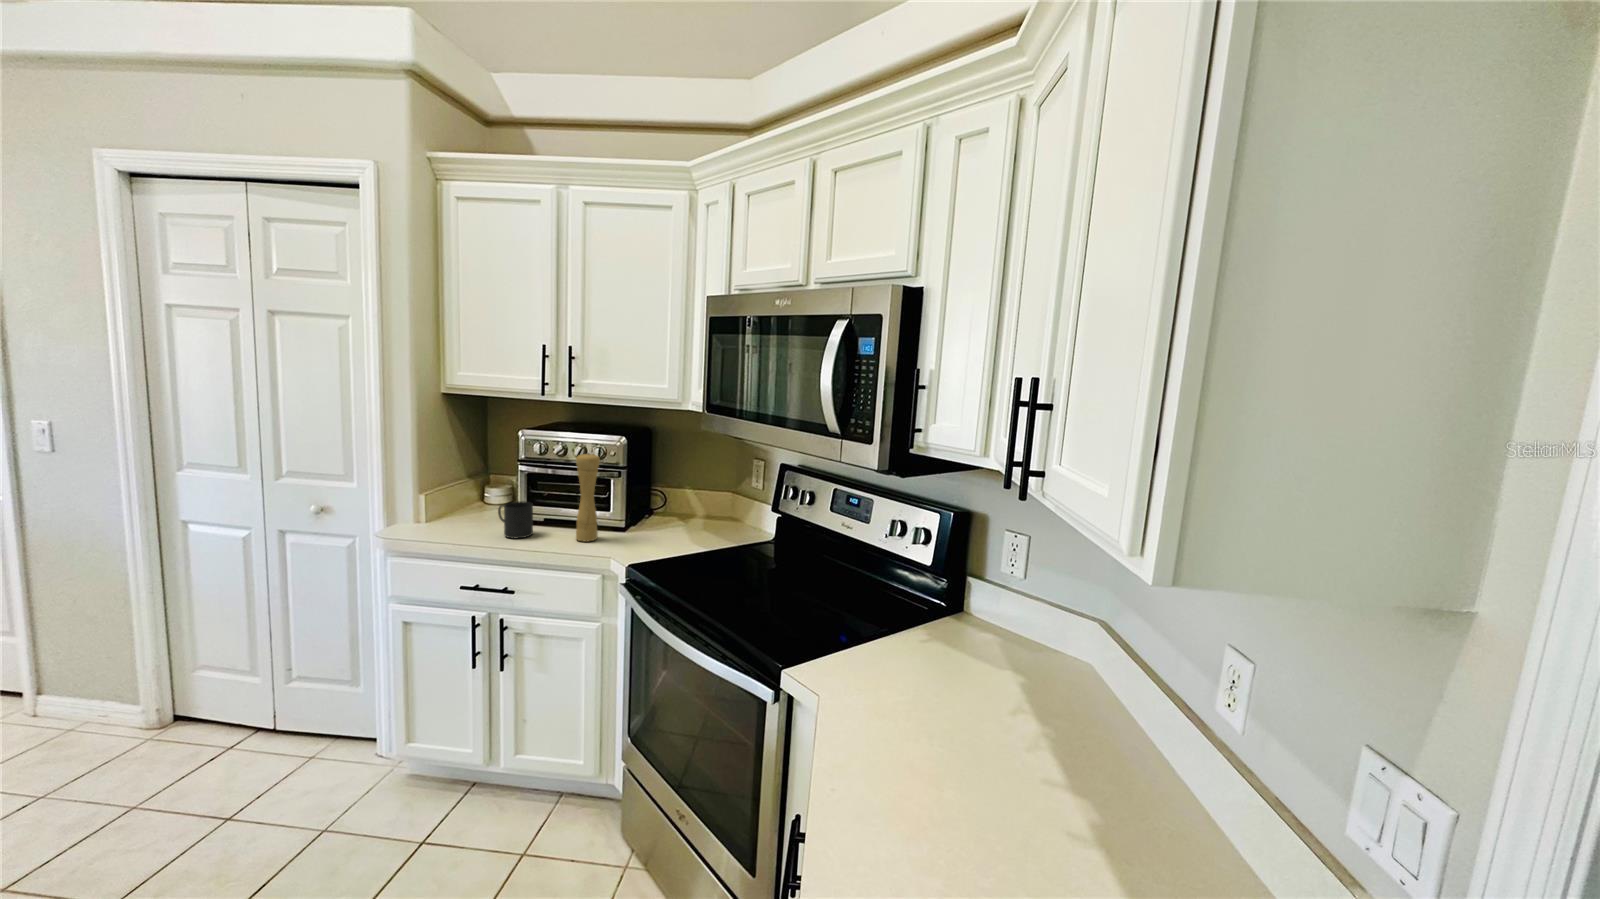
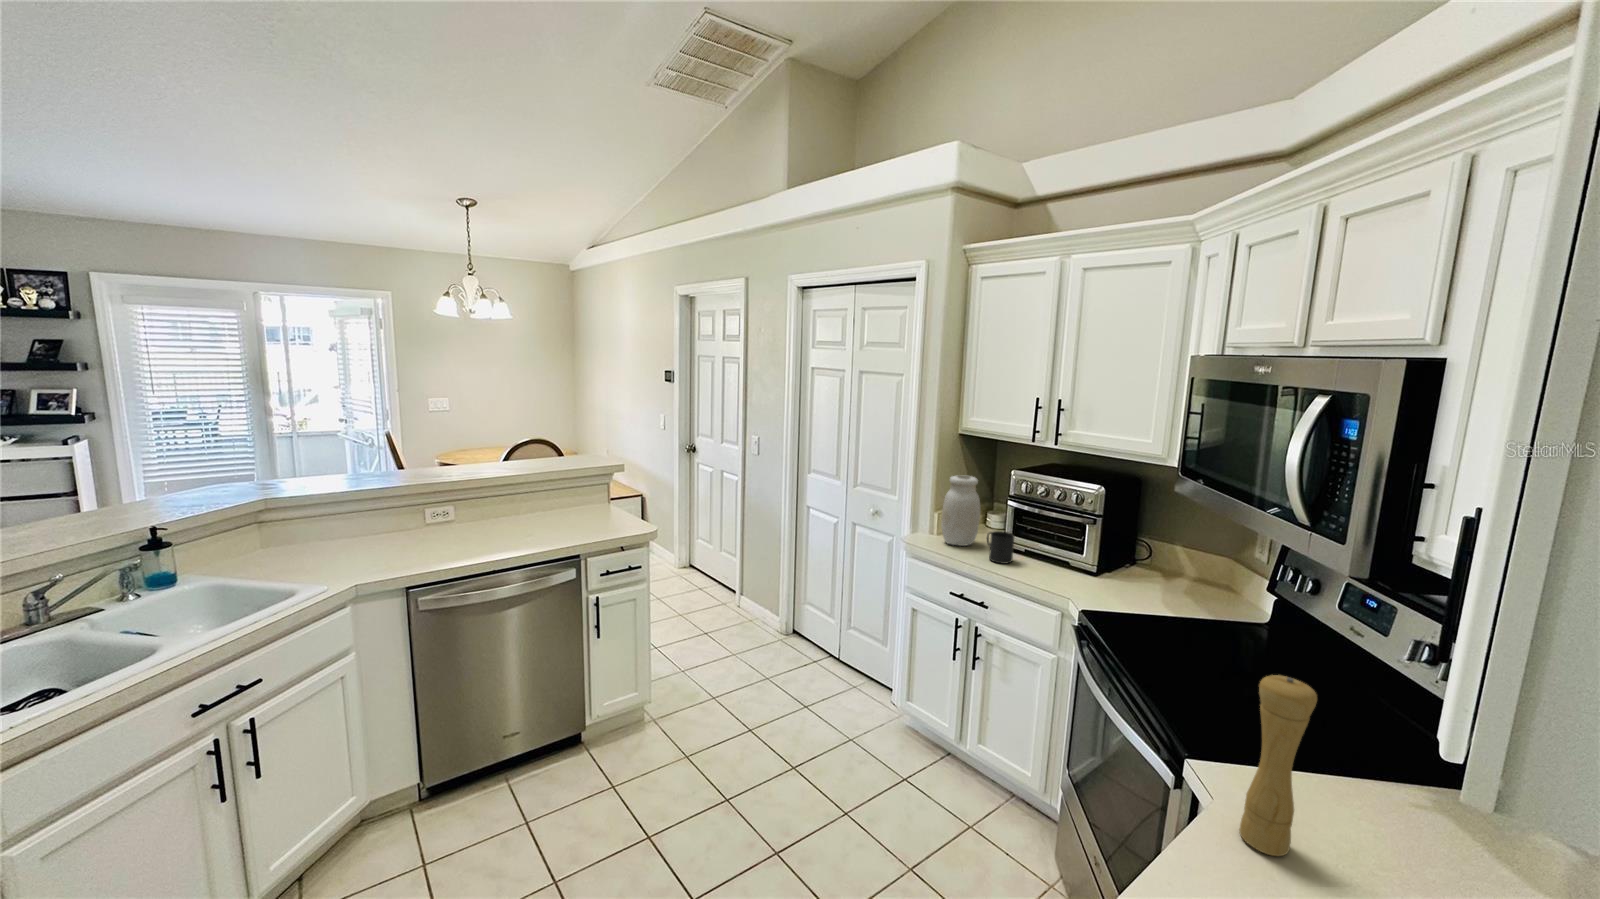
jar: none [432,442,484,529] -> present [941,475,980,546]
pepper mill: present [576,453,600,542] -> present [1239,675,1317,856]

